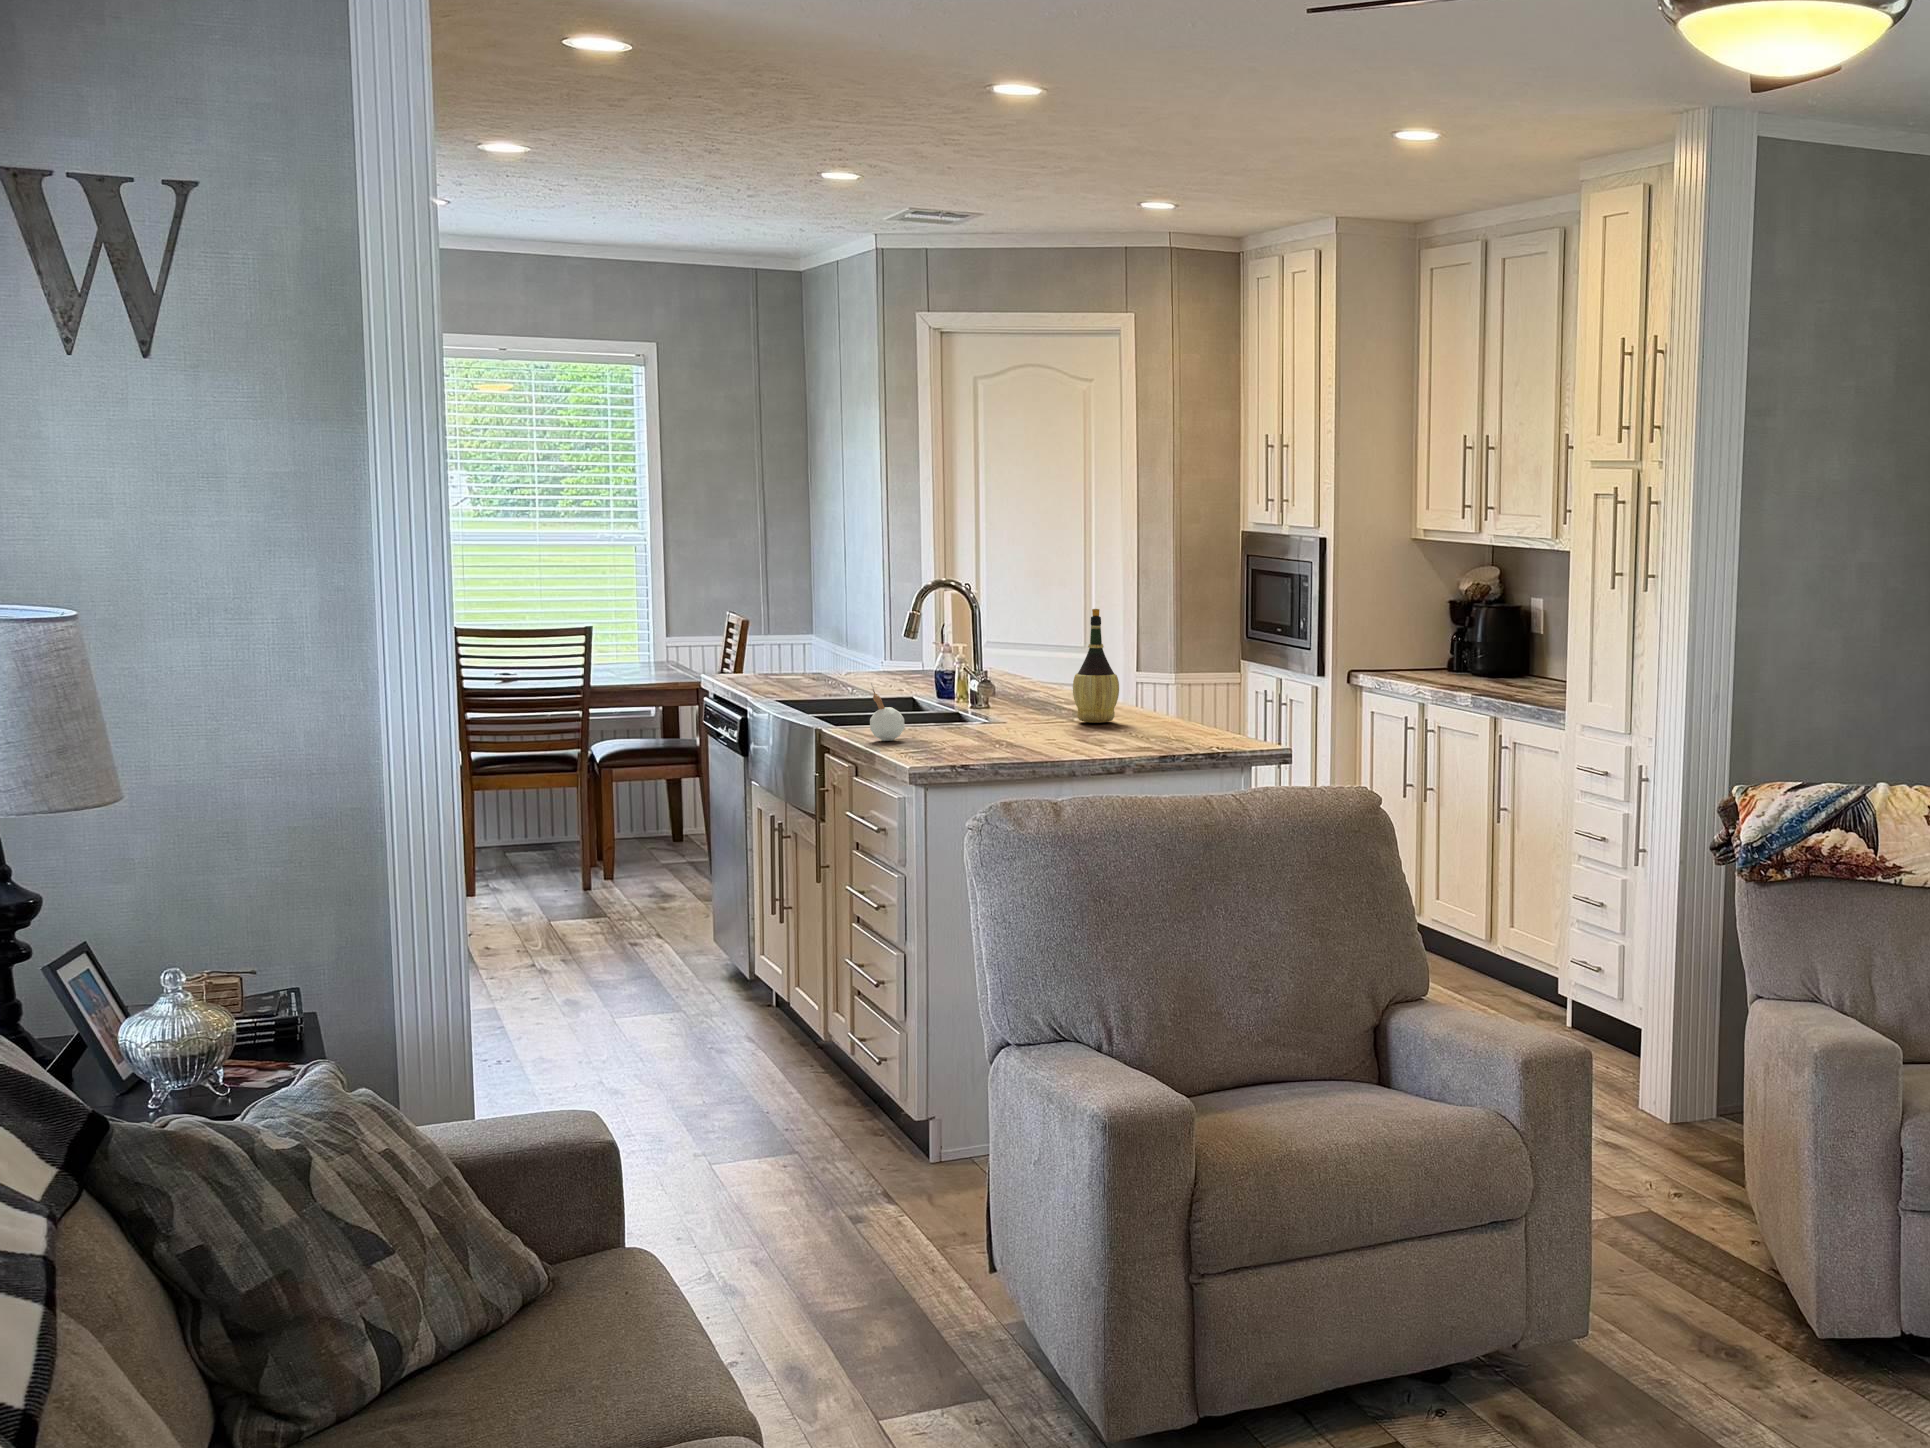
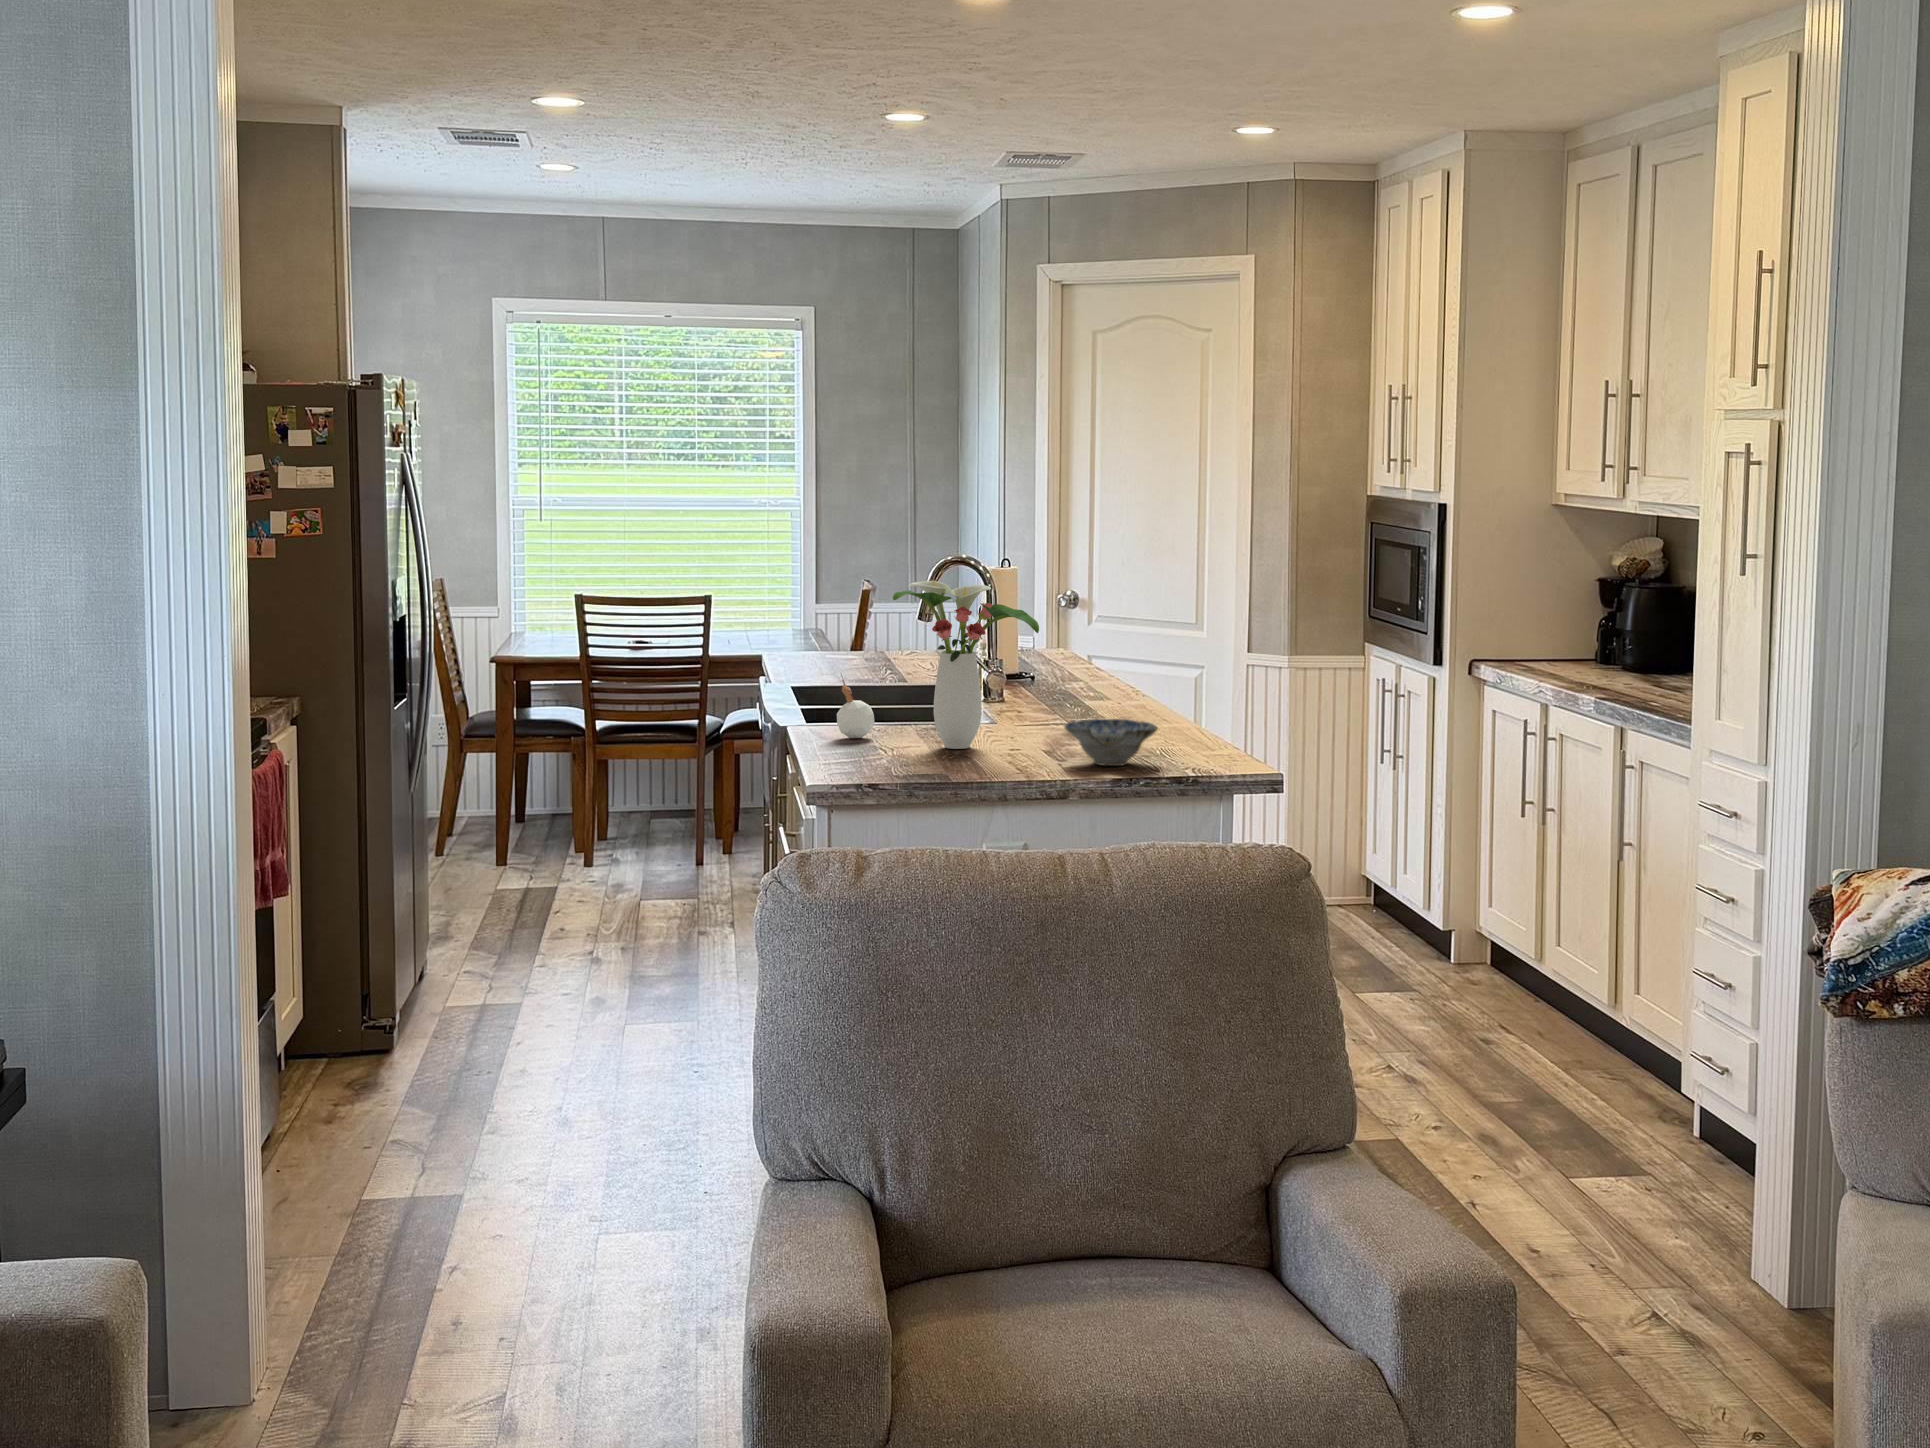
flower arrangement: none [941,599,1068,745] -> present [893,580,1039,749]
wine bottle: present [1073,609,1119,723] -> none [1081,590,1134,722]
ceramic bowl: none [1097,714,1177,752] -> present [1064,719,1157,766]

